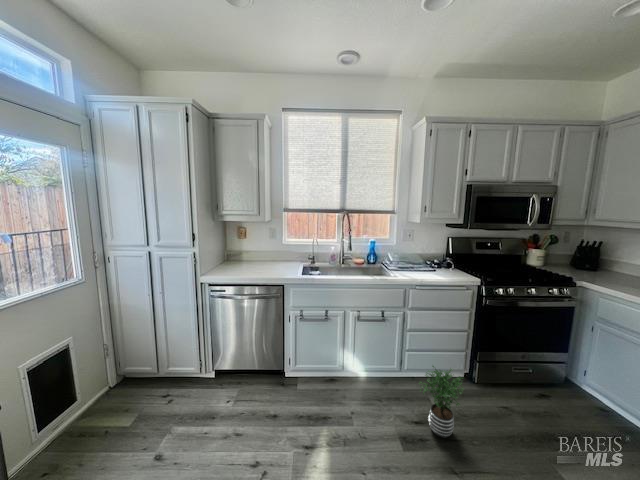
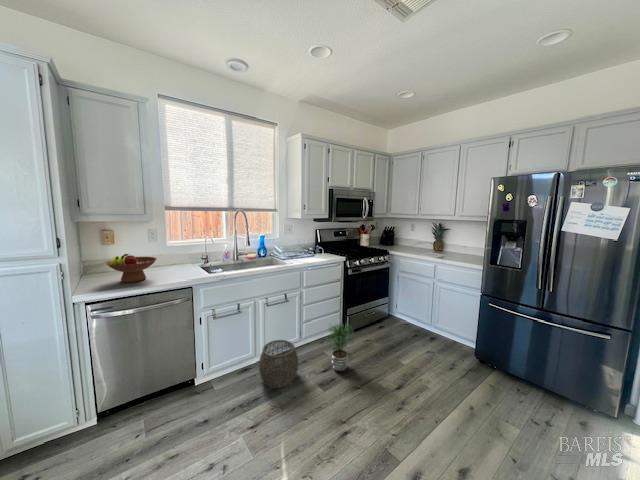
fruit bowl: none [229,248,265,272] -> present [106,254,157,282]
woven basket: none [337,361,382,420] -> present [259,340,298,388]

